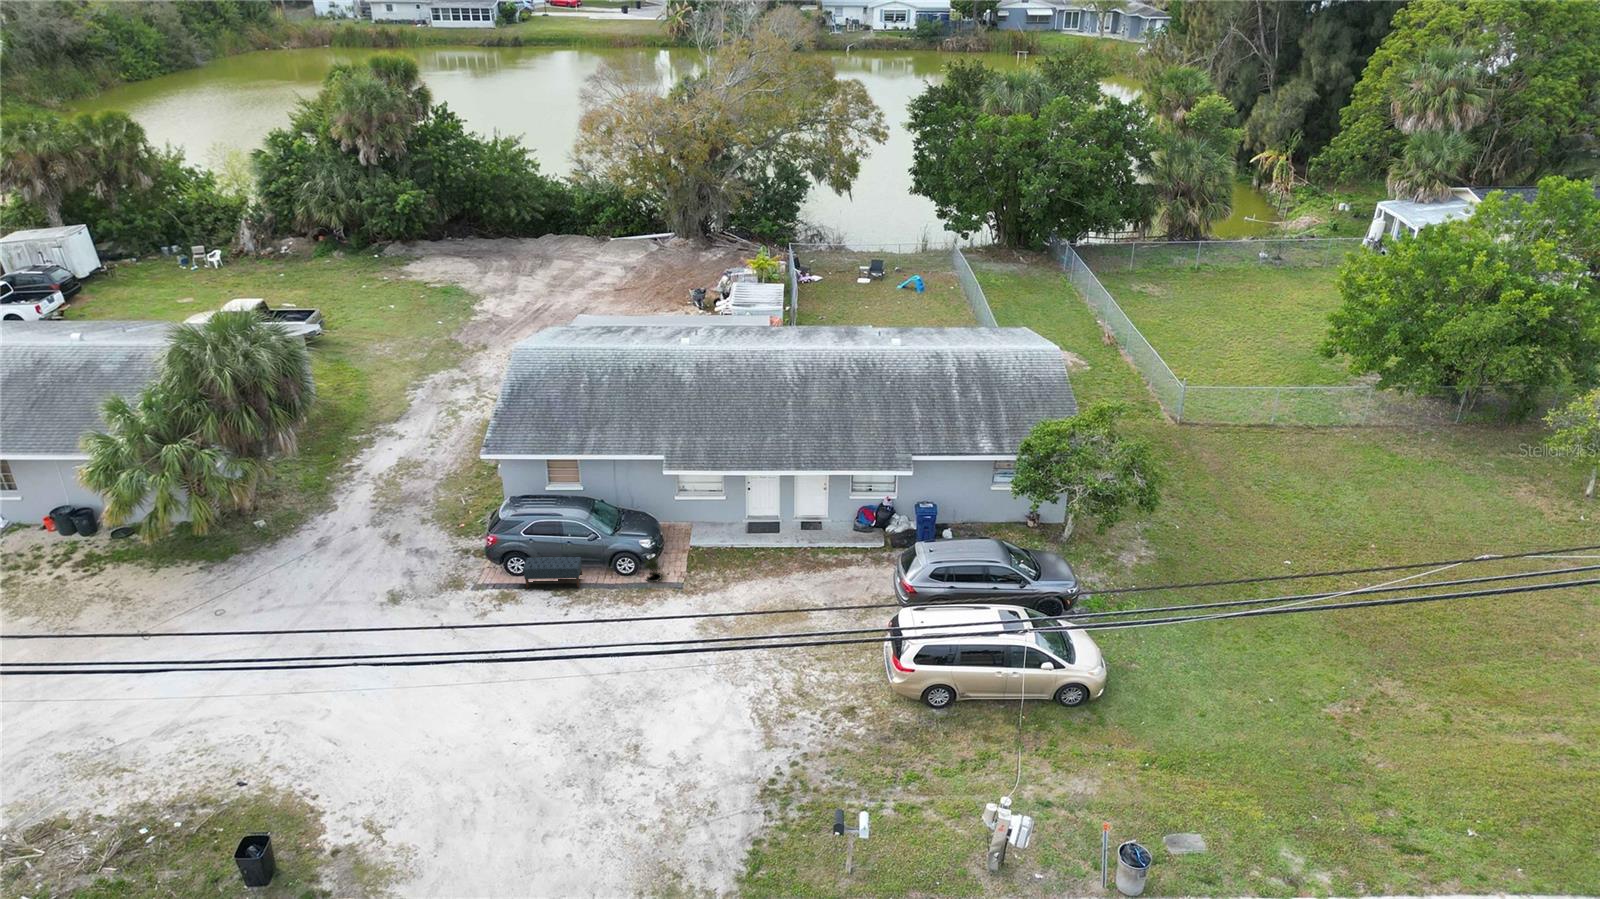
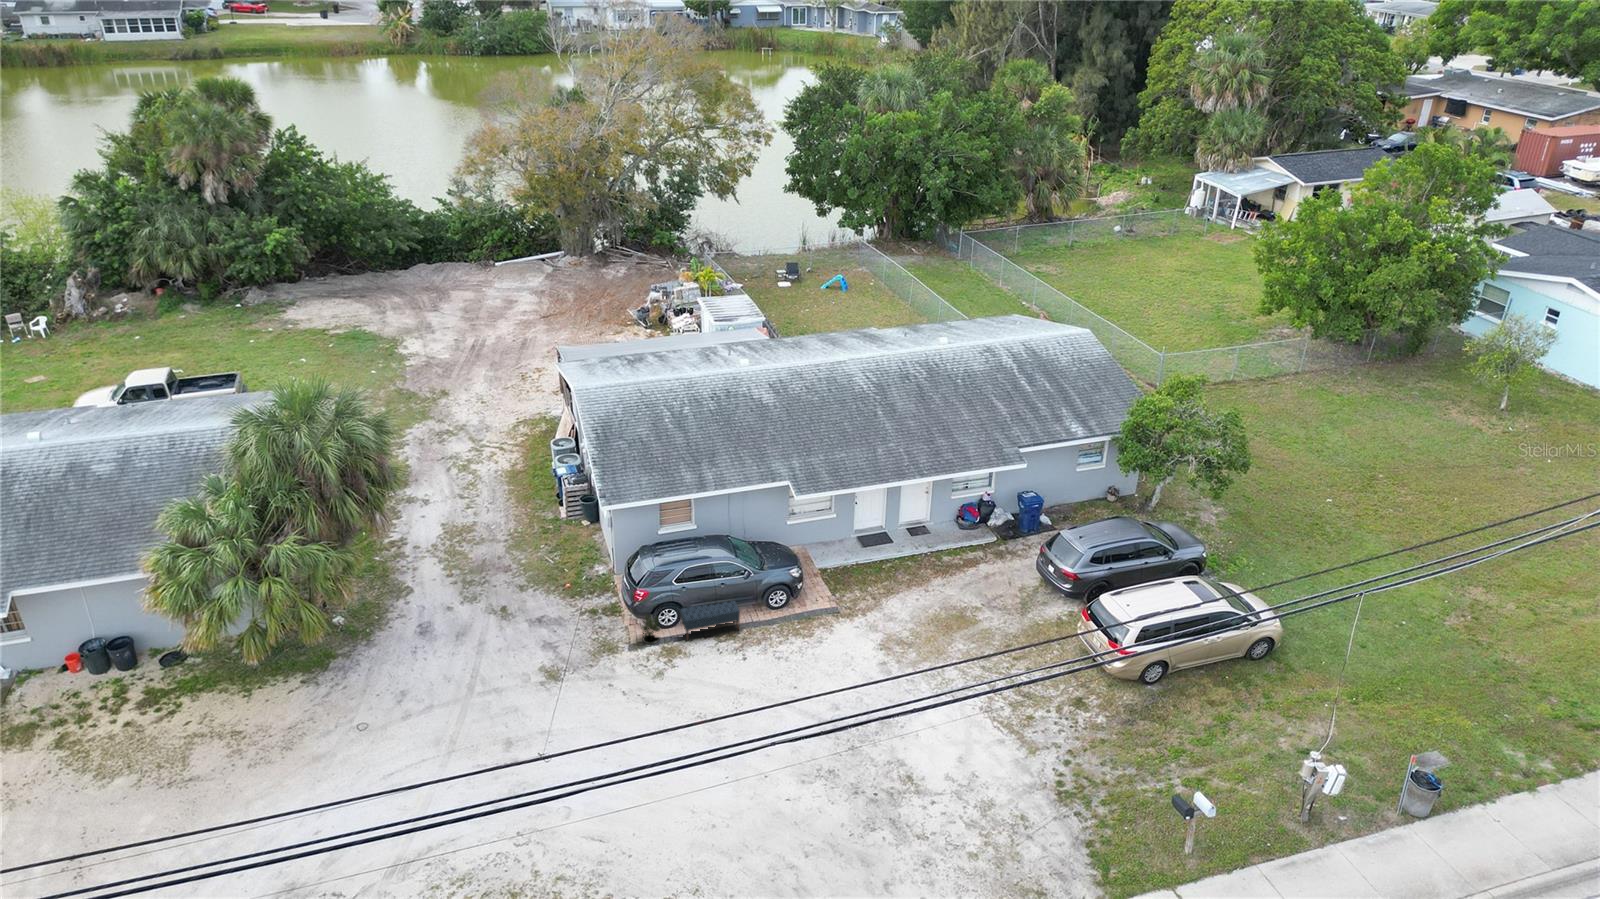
potted tree: present [644,554,662,582] -> present [642,615,661,644]

